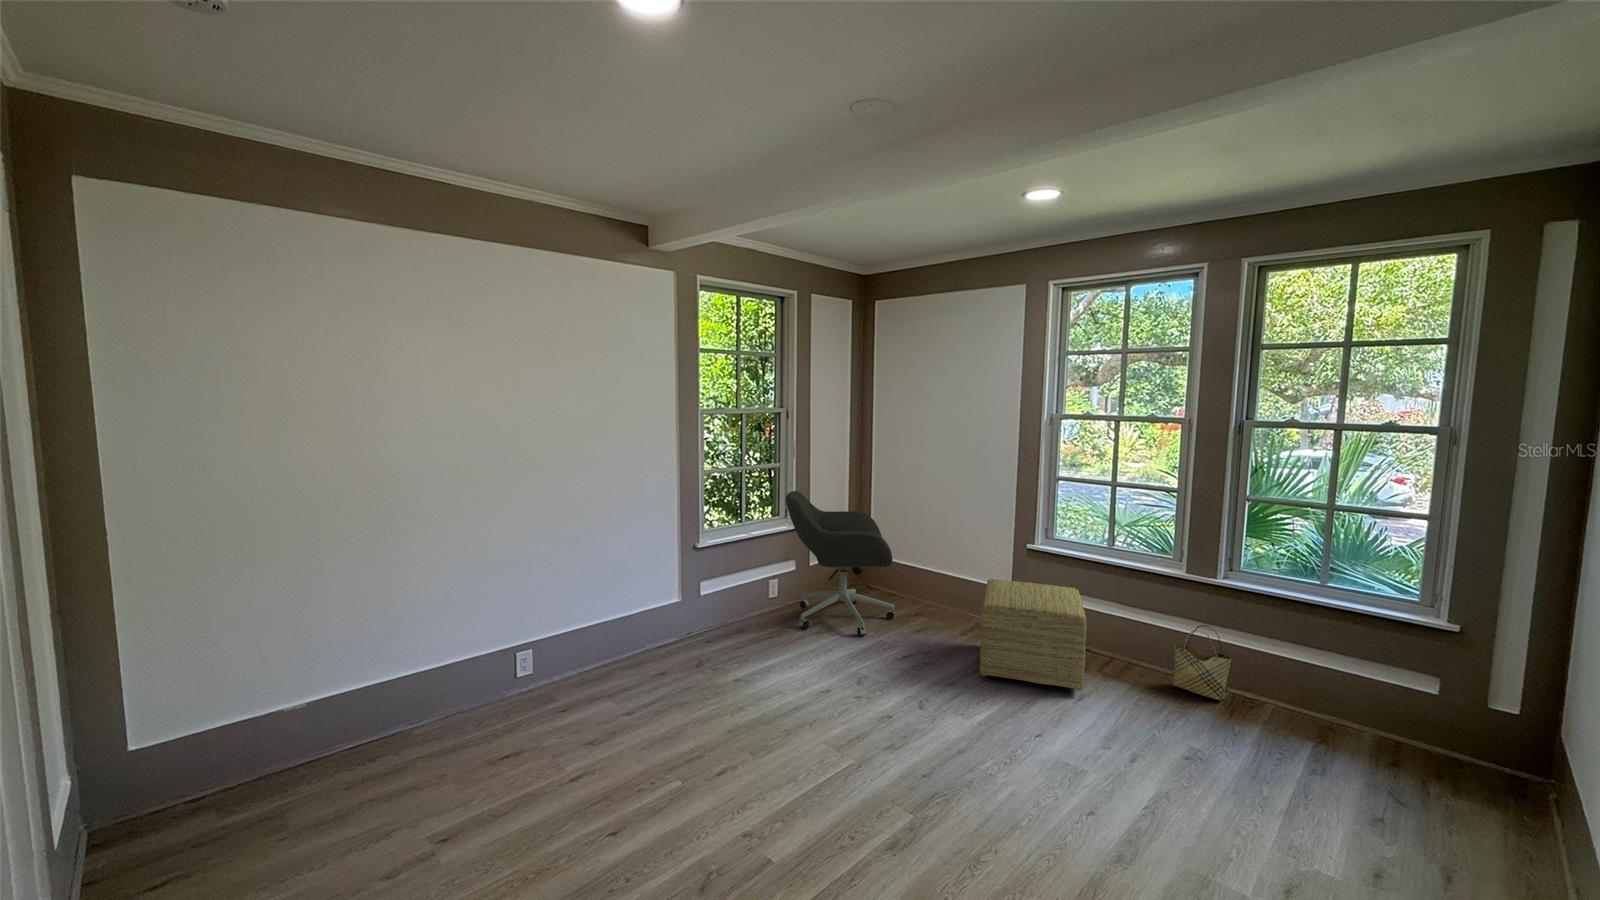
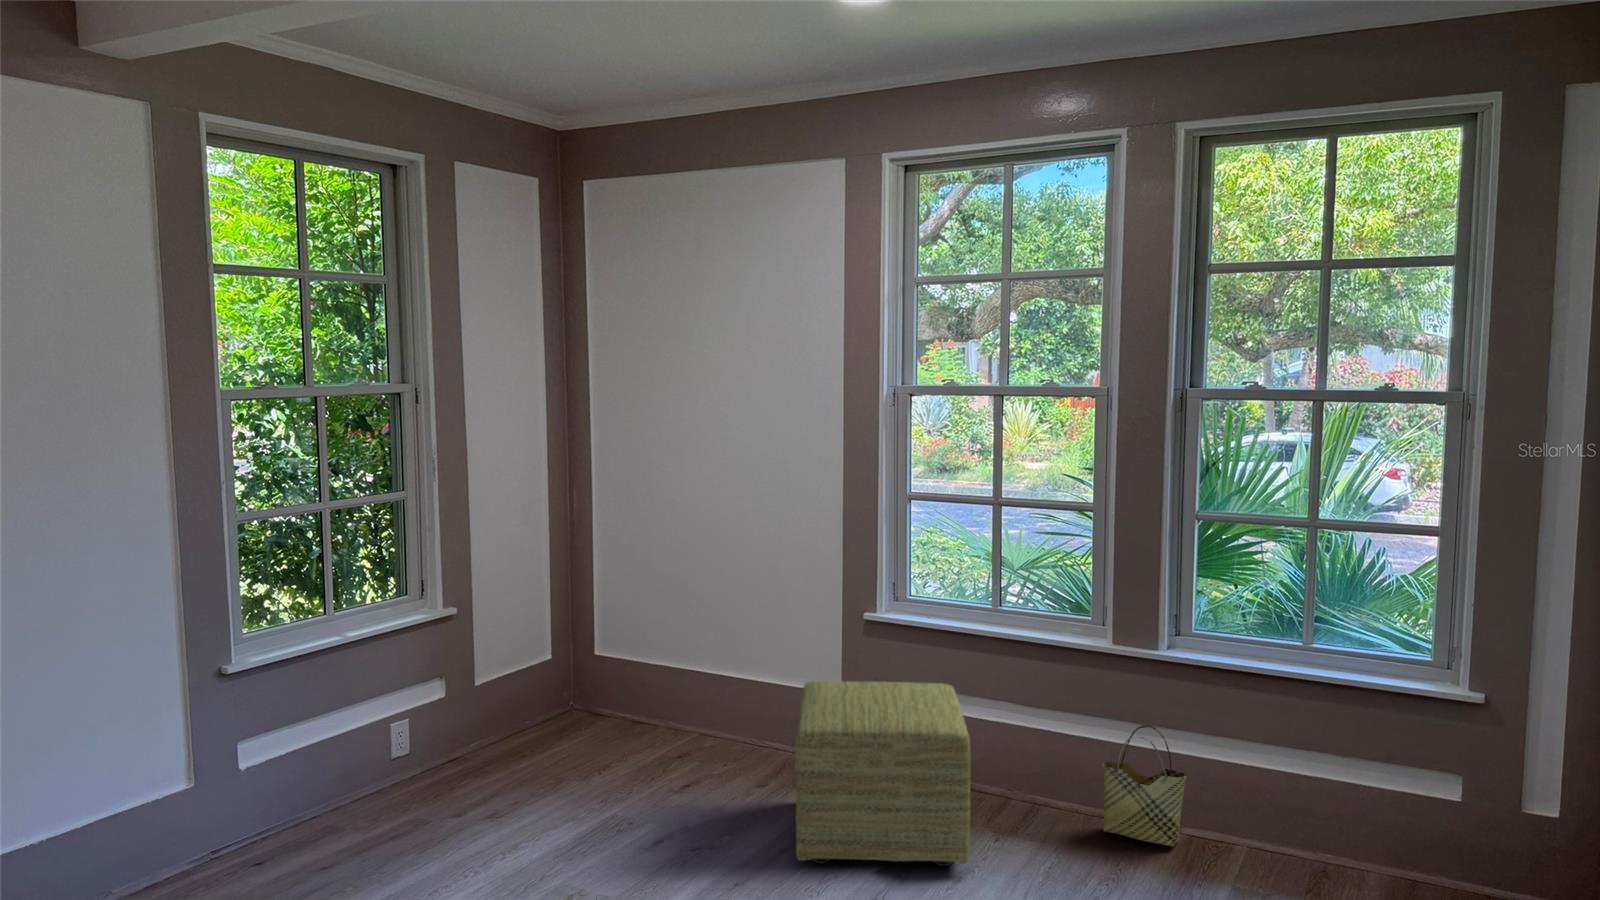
office chair: present [786,491,895,636] -> none [419,544,642,814]

